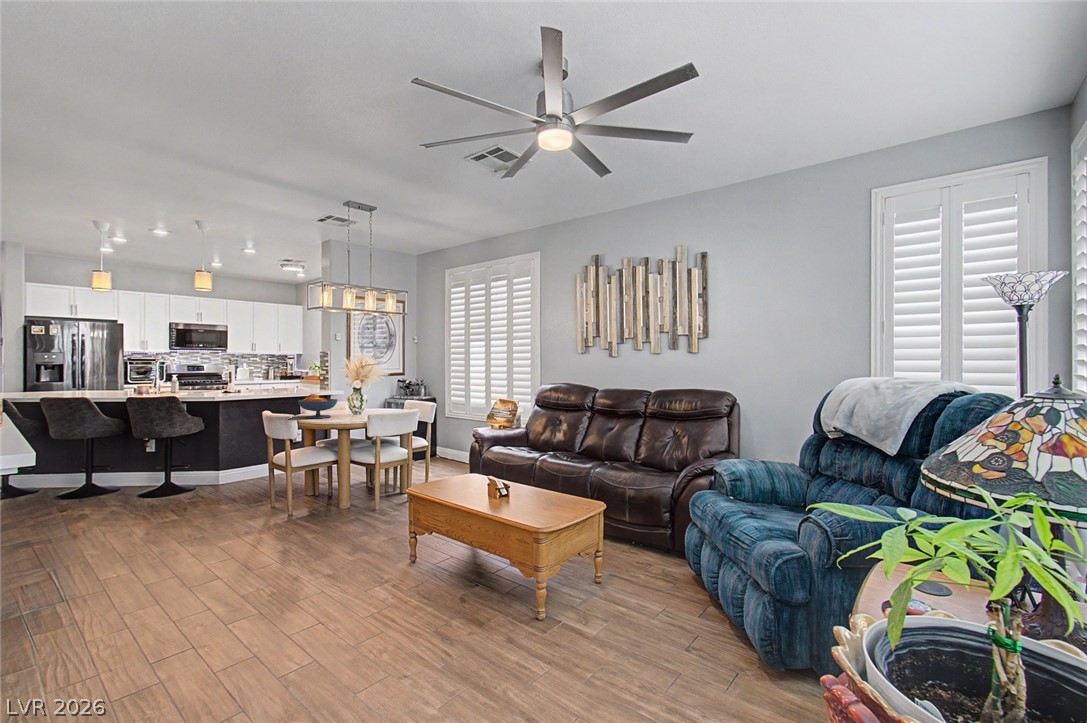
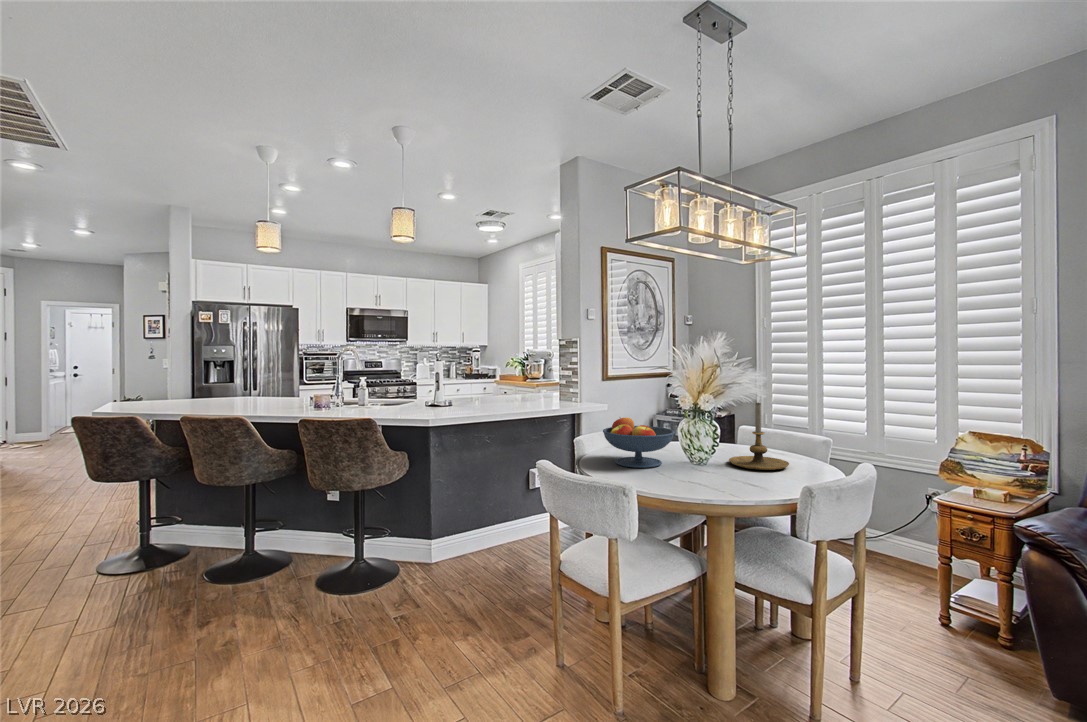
candle holder: none [365,385,395,418] -> present [729,402,789,470]

